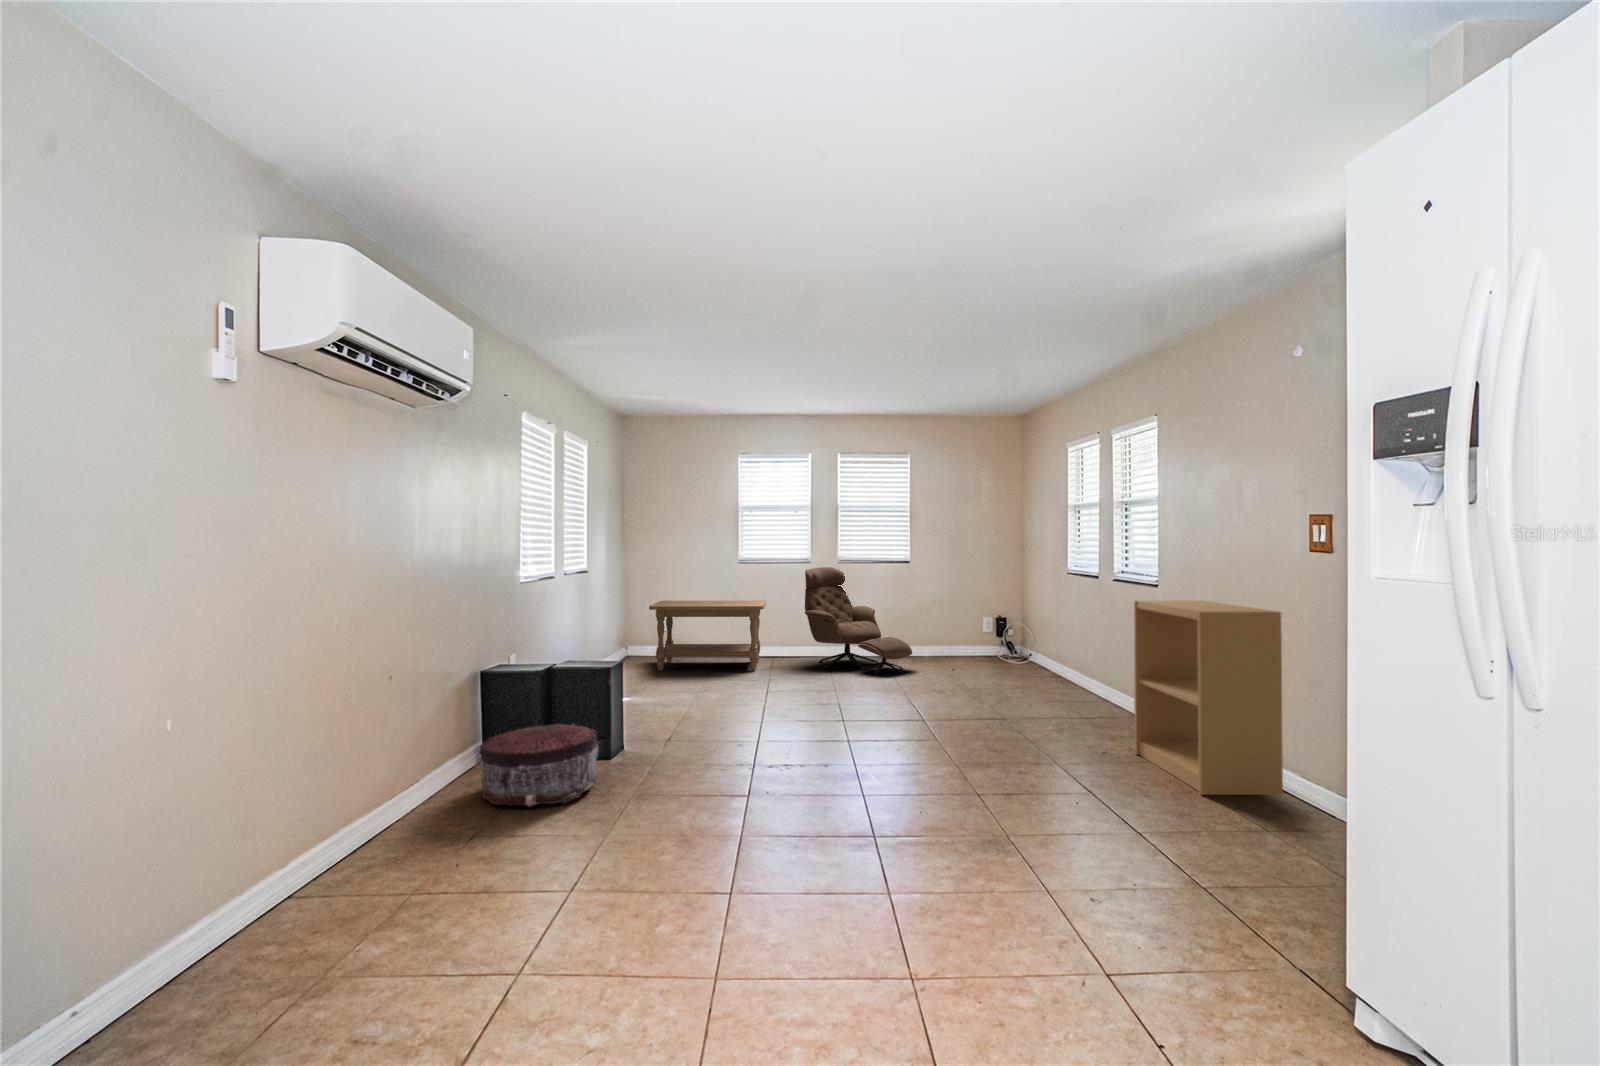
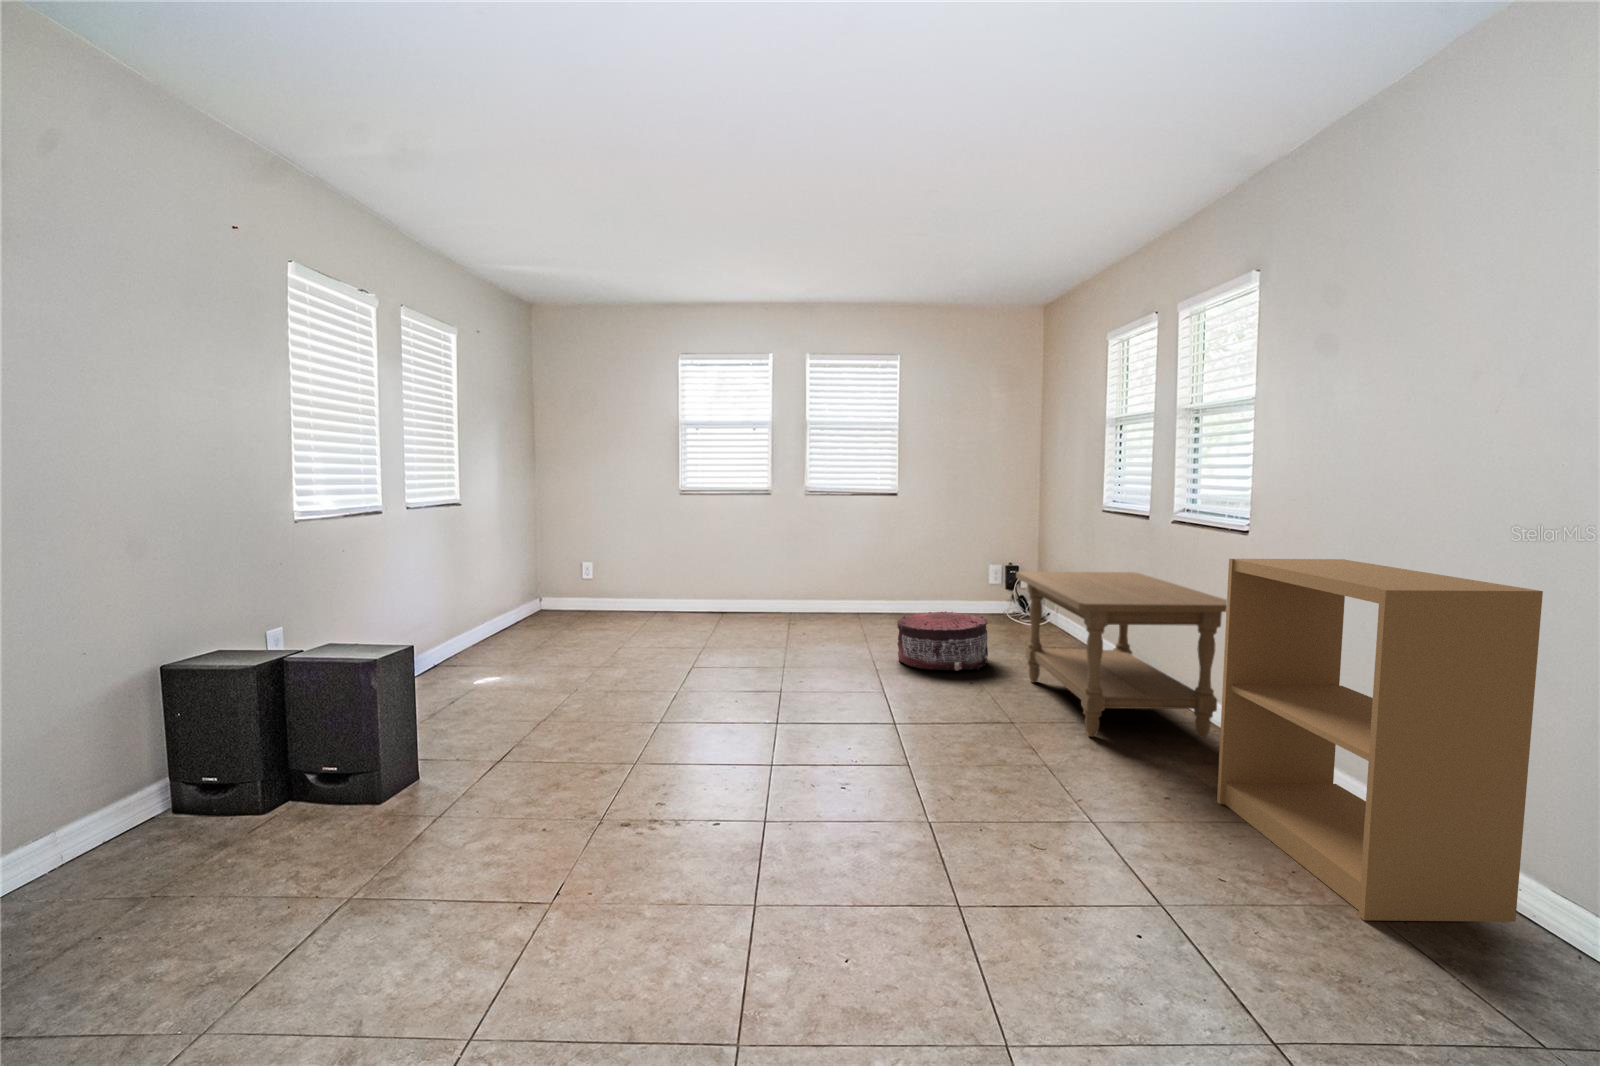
lounge chair: present [805,567,912,674] -> none [761,500,895,638]
coffee table: present [649,600,766,671] -> present [1016,571,1227,738]
pouf: present [479,724,598,806] -> present [897,611,988,671]

